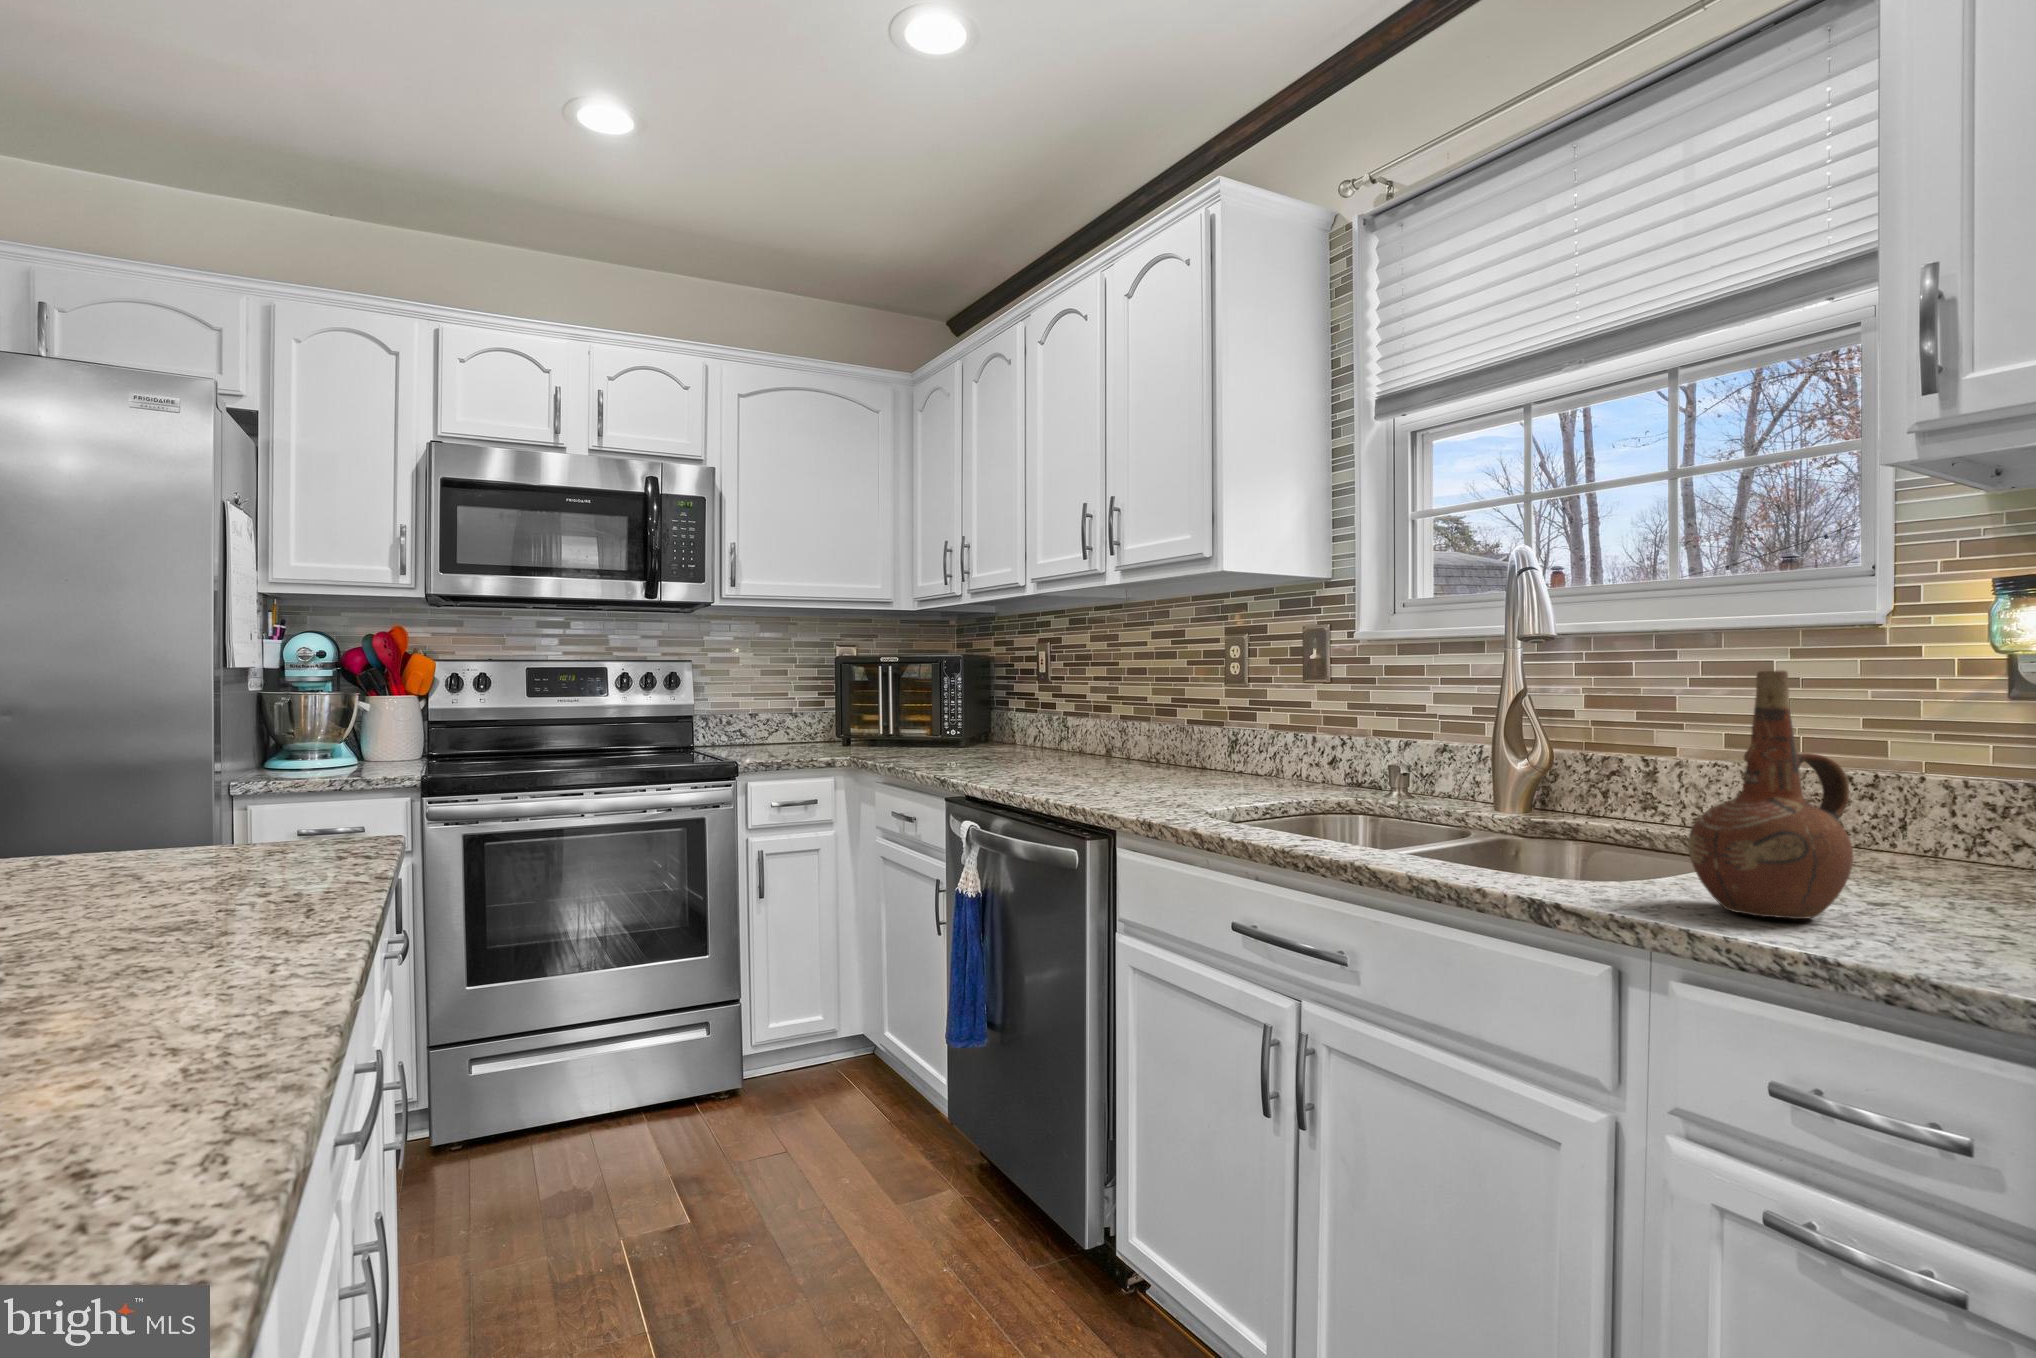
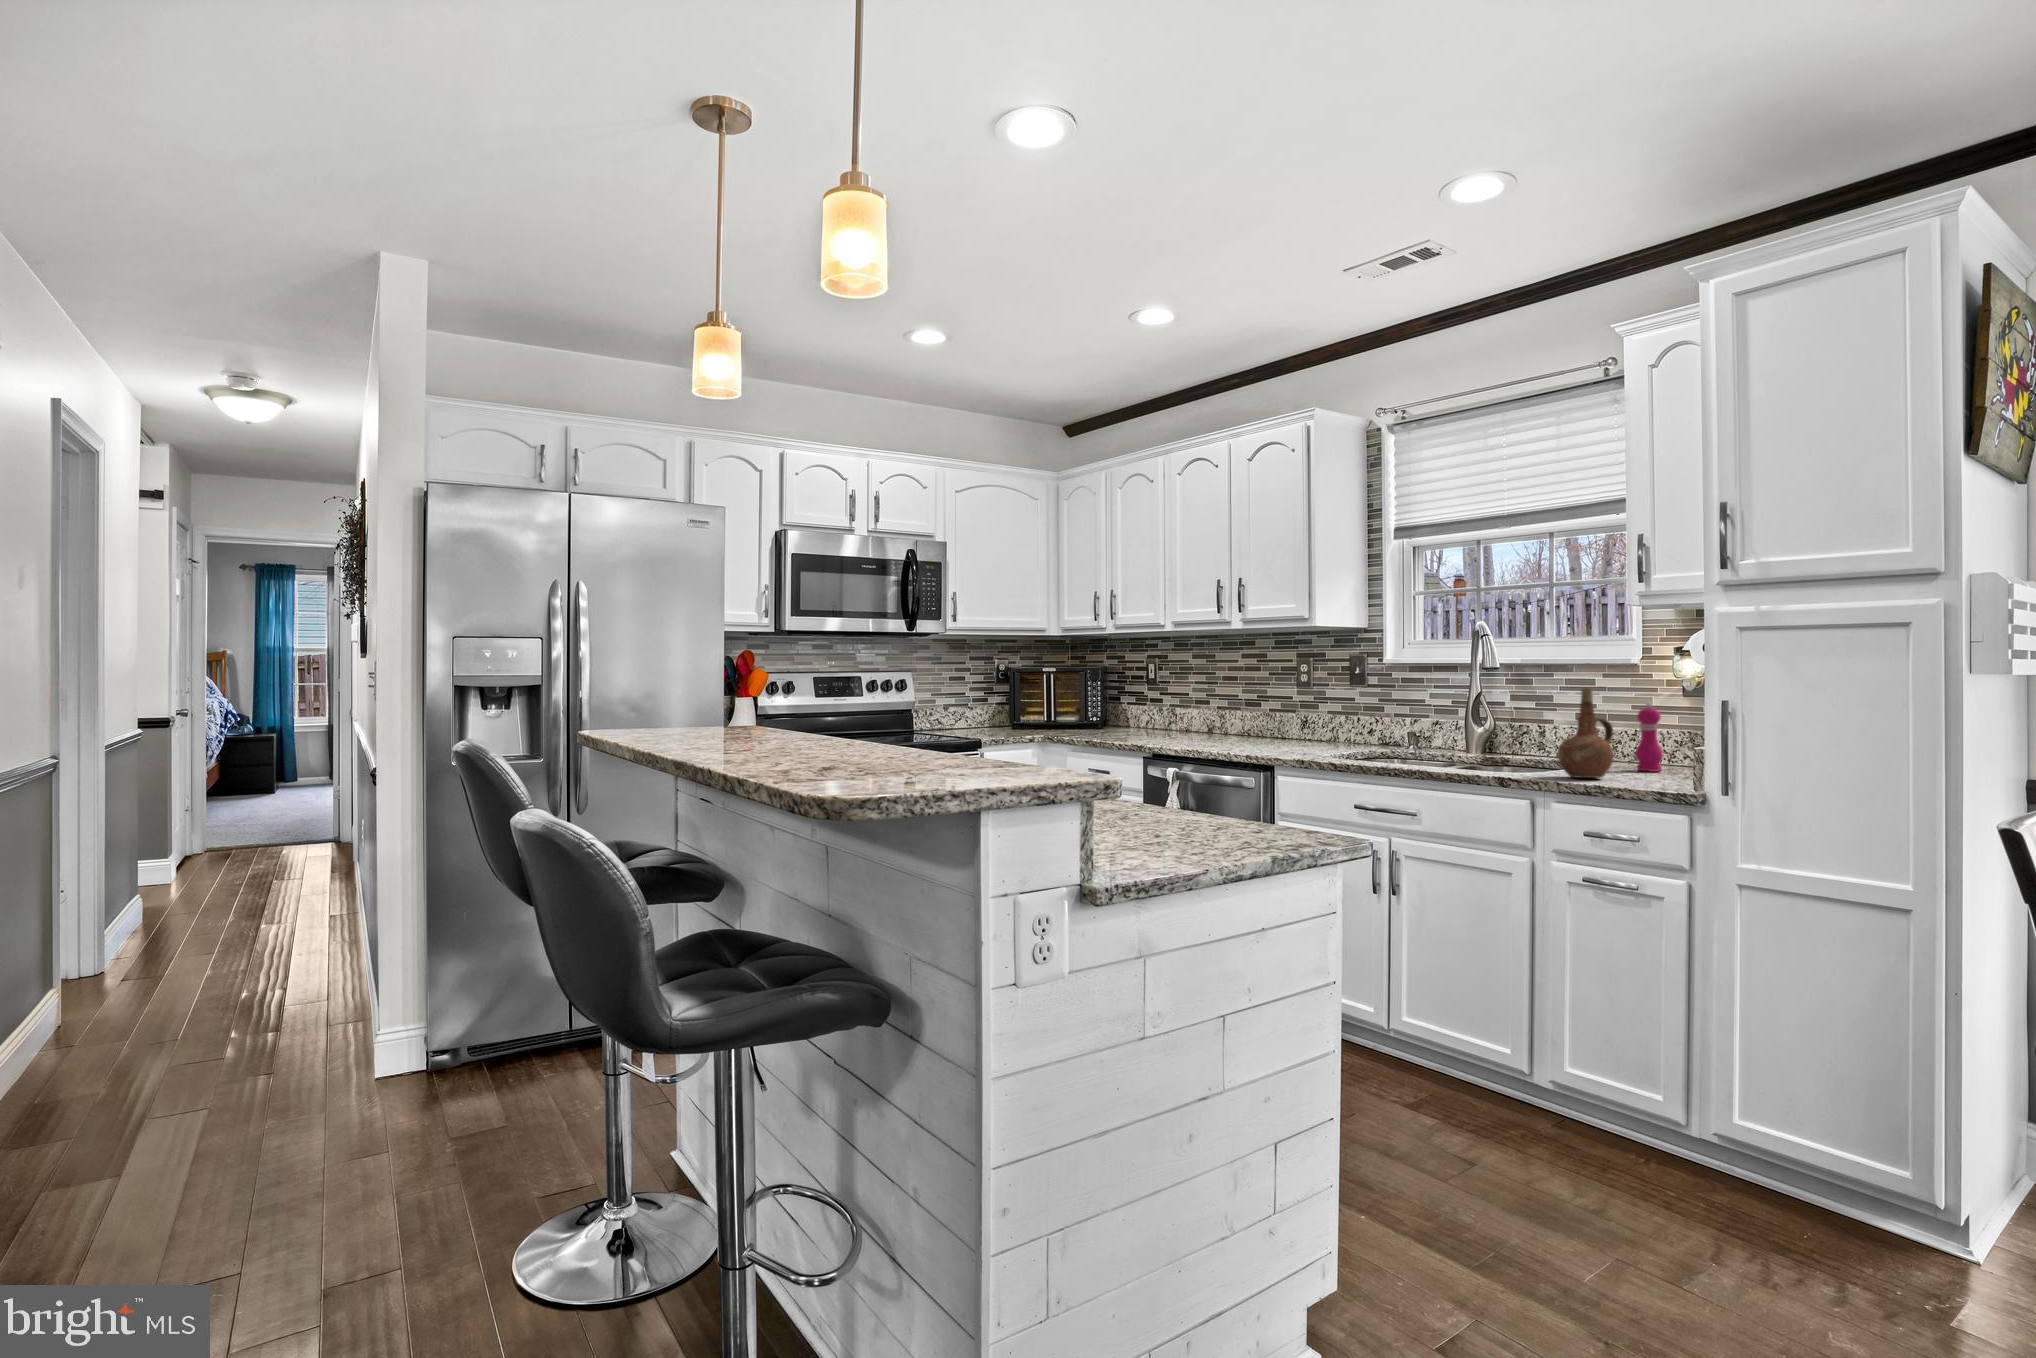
pepper mill: none [1889,712,1970,887] -> present [1635,703,1663,772]

